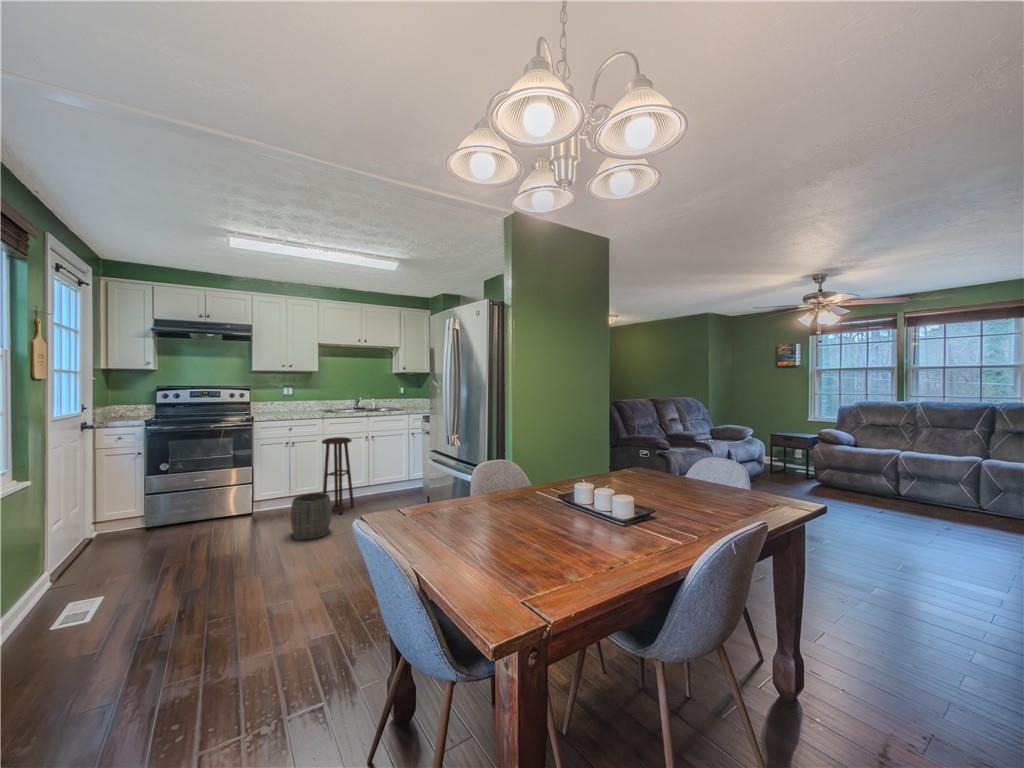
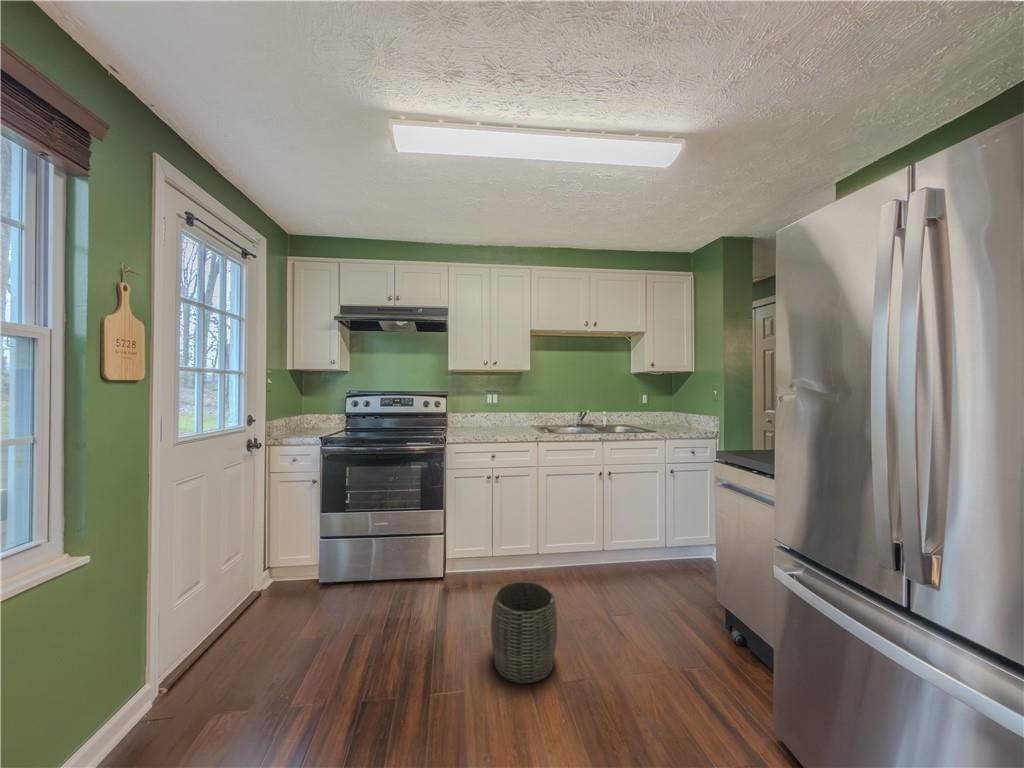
stool: present [322,437,354,514] -> none [537,474,584,608]

